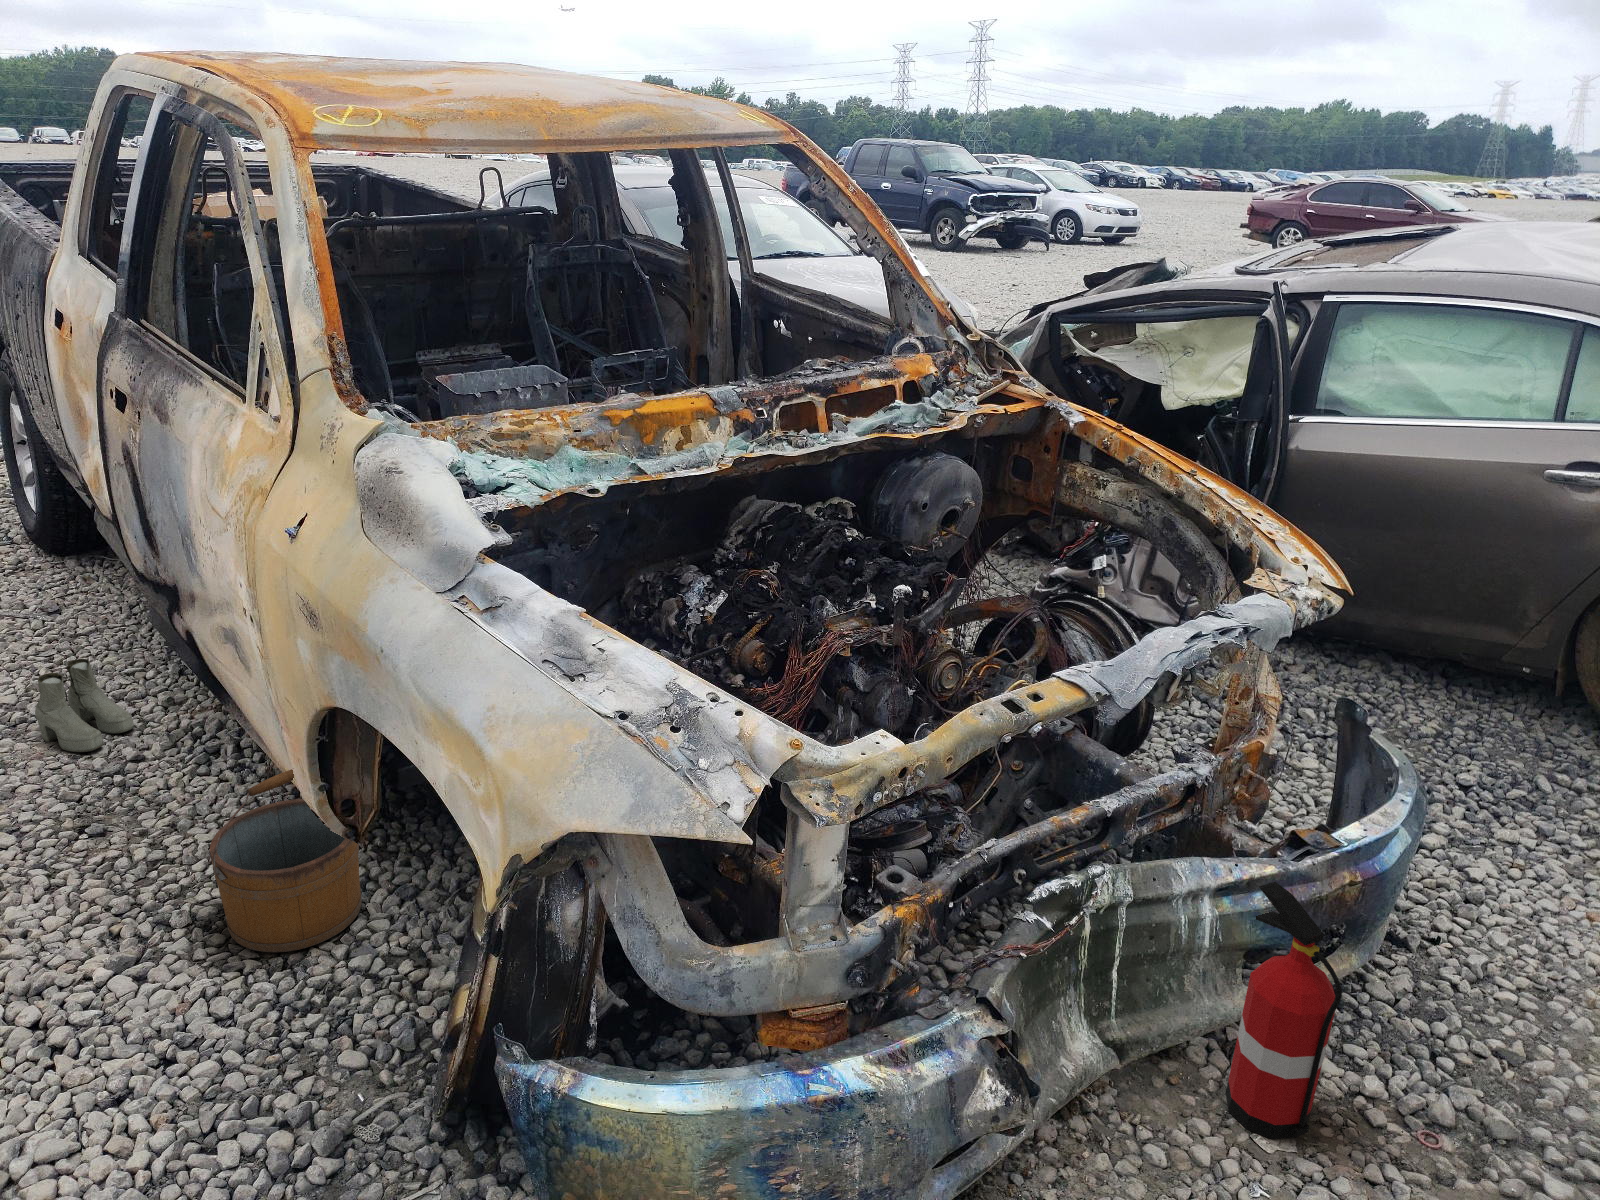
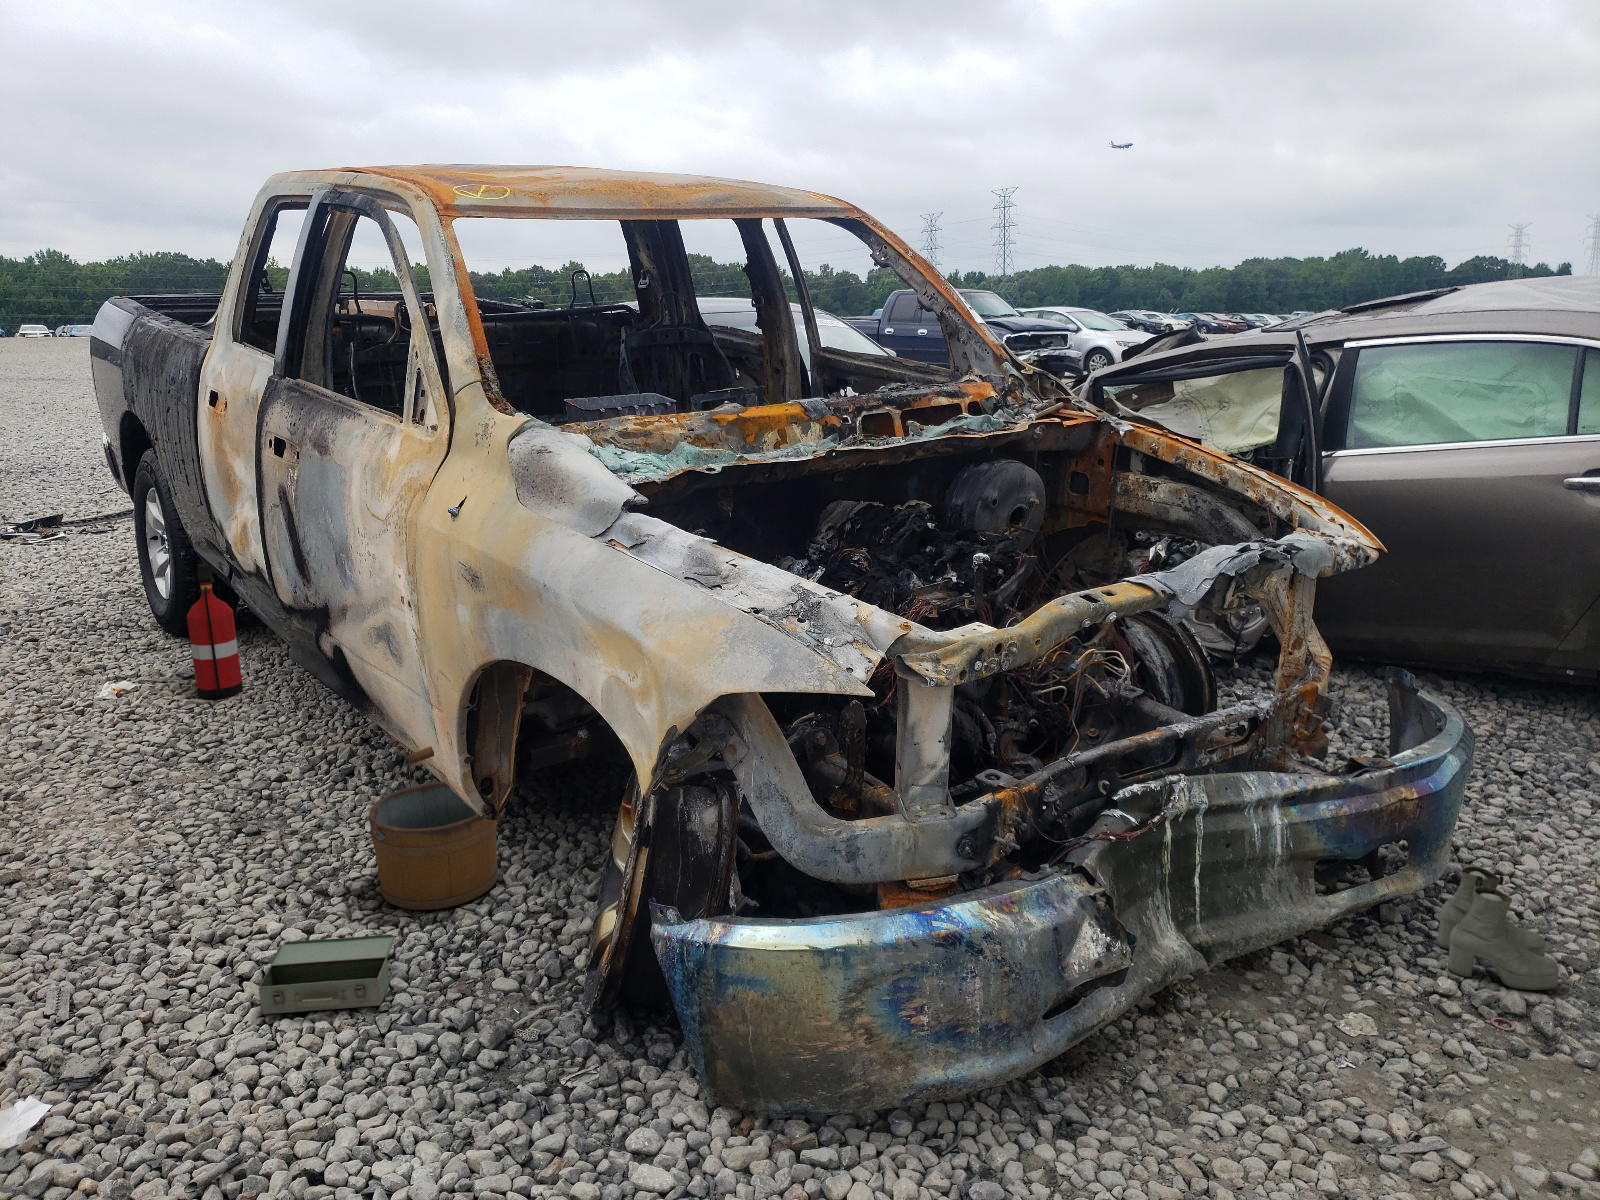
boots: present [35,659,134,752] -> present [1437,867,1558,990]
fire extinguisher: present [1226,882,1342,1139] -> present [187,563,243,699]
toolbox: none [63,999,230,1100] -> present [259,935,395,1014]

